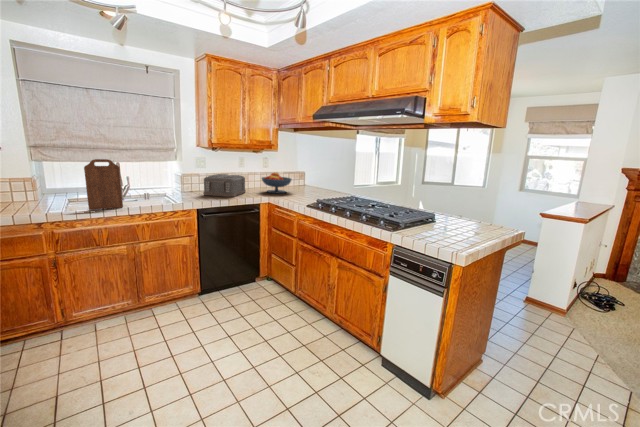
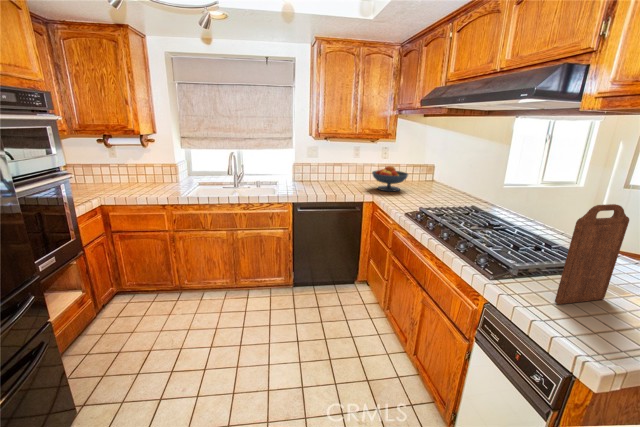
cutting board: present [84,159,123,210] -> present [555,204,629,304]
toaster: present [203,174,246,197] -> none [307,165,354,192]

